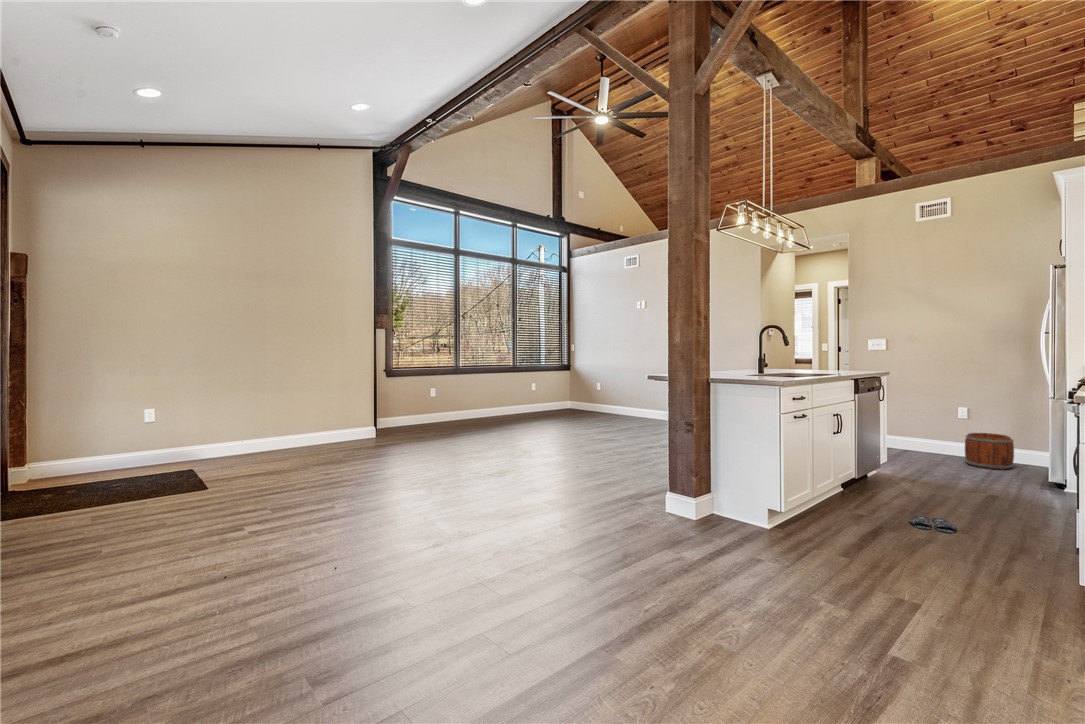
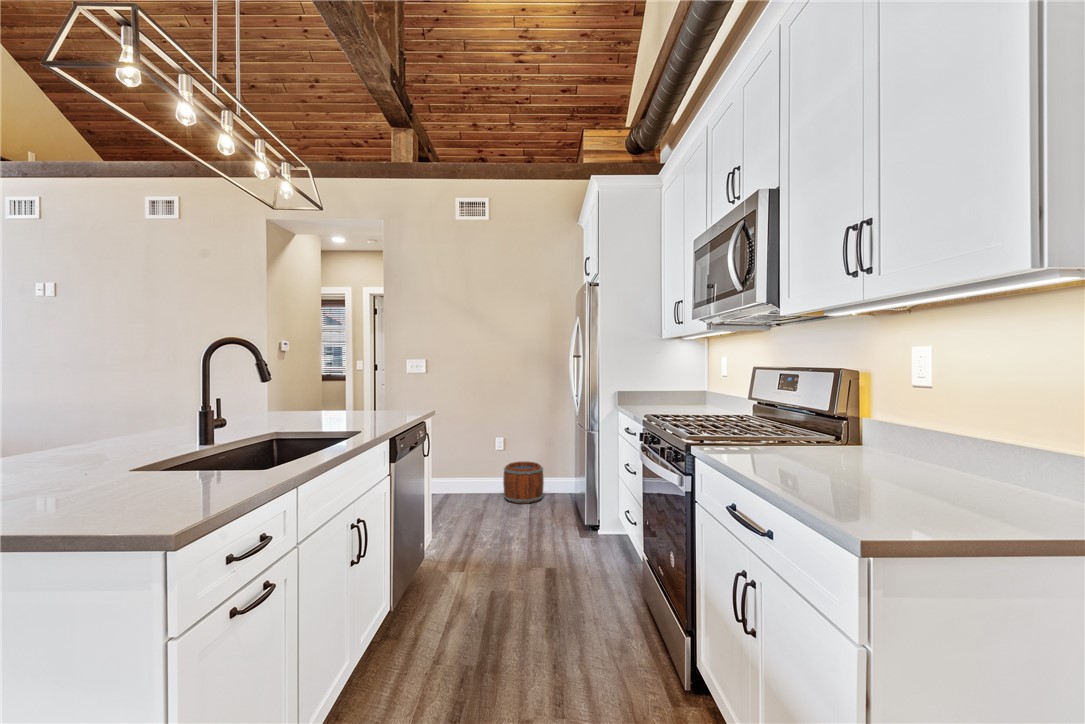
slippers: present [909,516,957,533] -> none [481,648,546,702]

